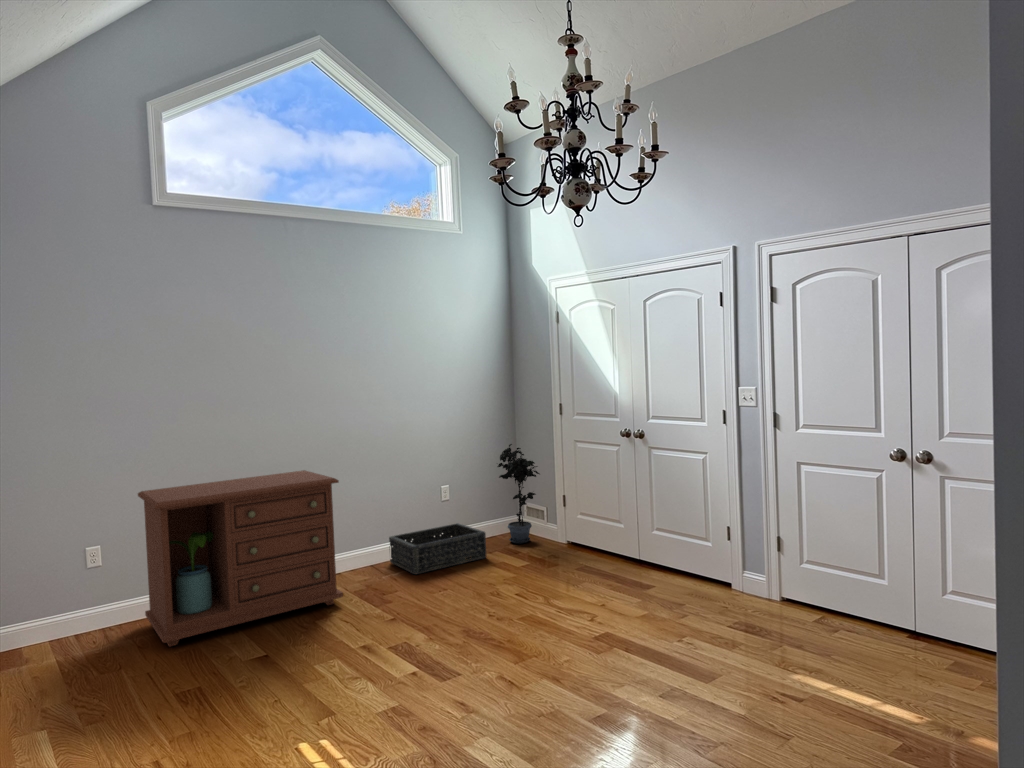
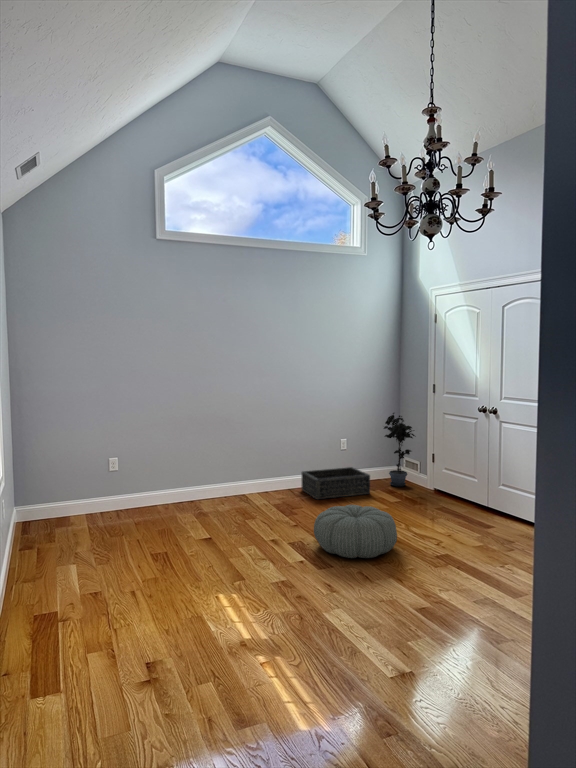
dresser: present [138,470,343,647] -> none [141,420,265,525]
pouf: none [426,578,542,656] -> present [314,505,397,558]

